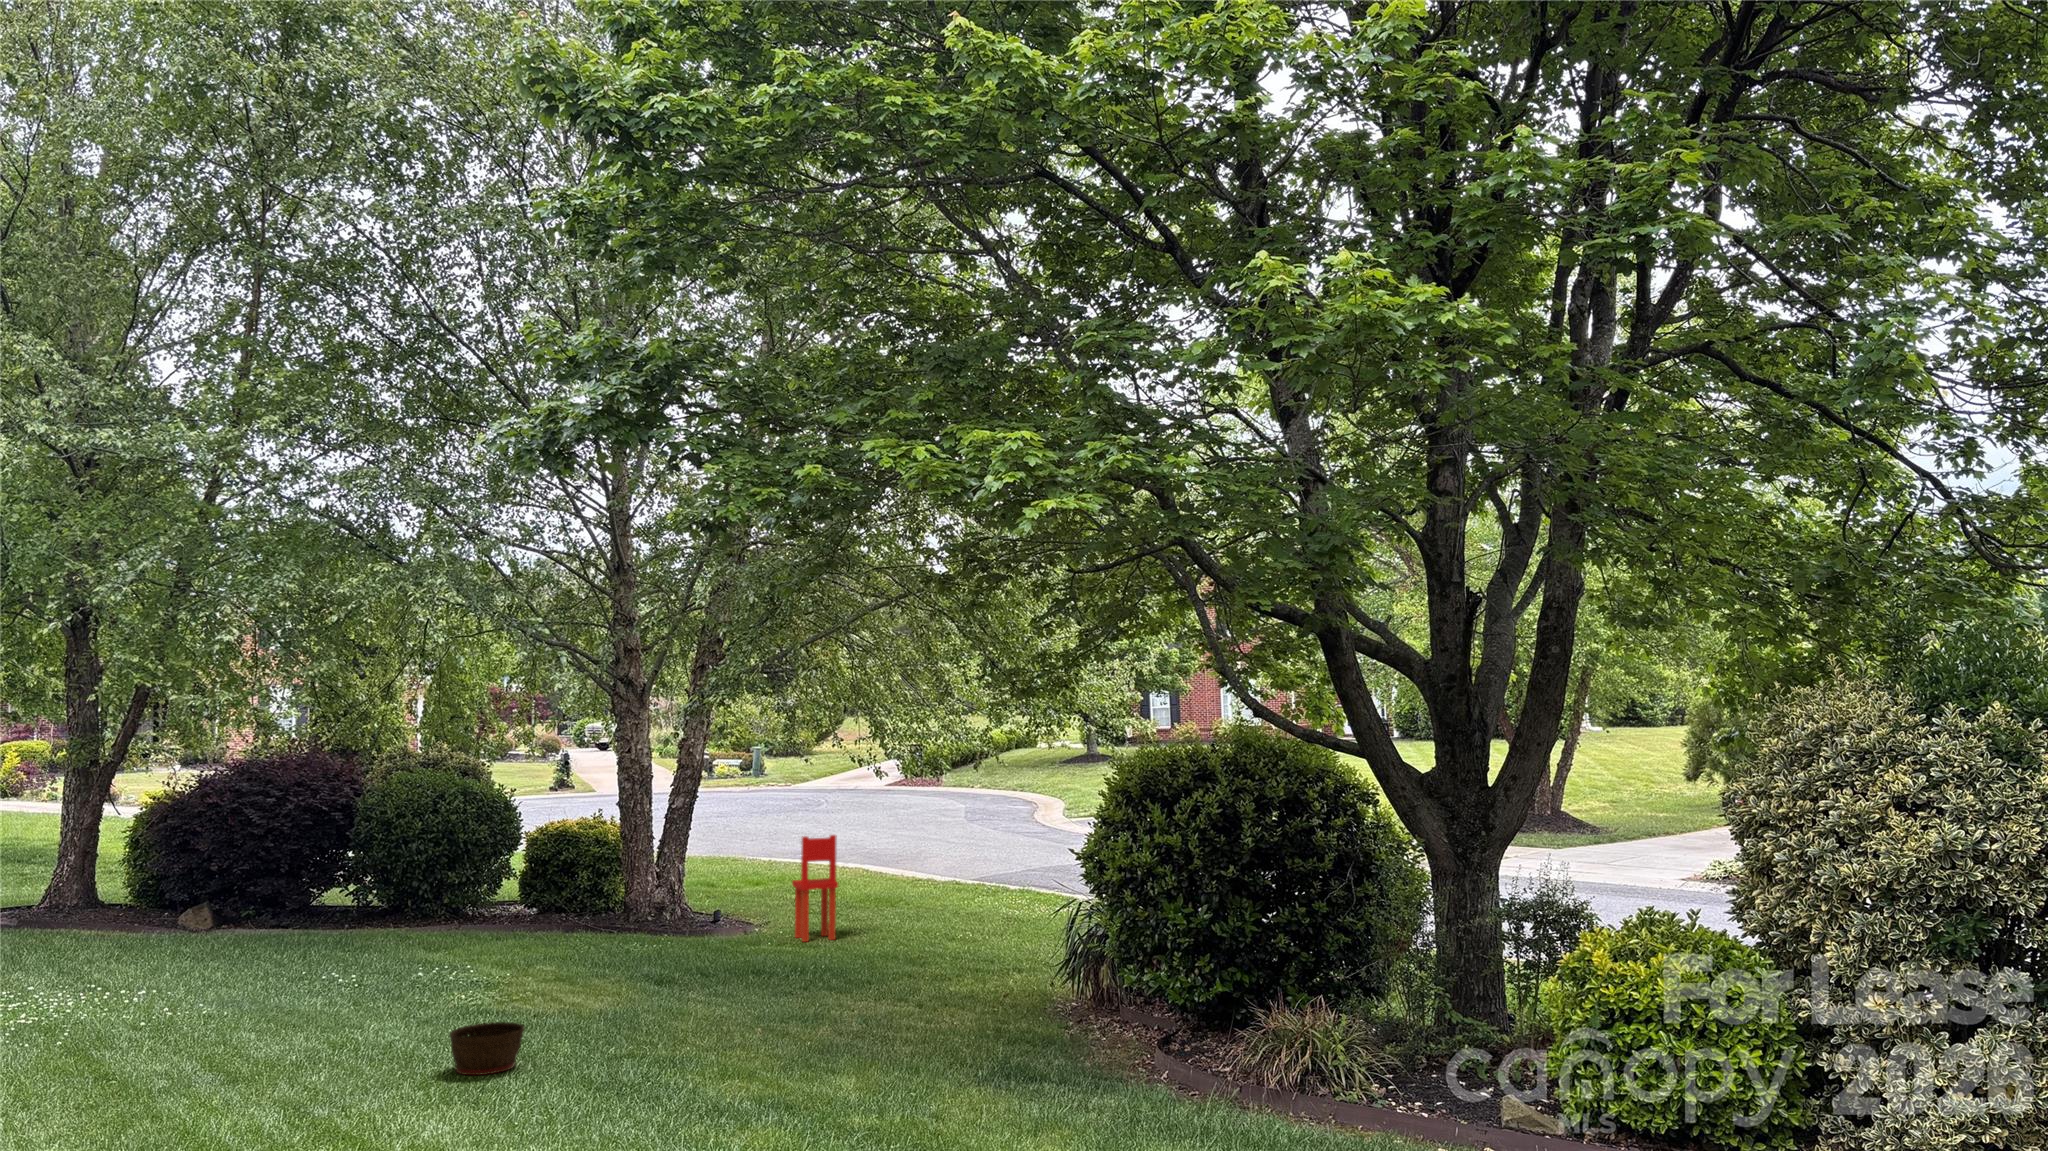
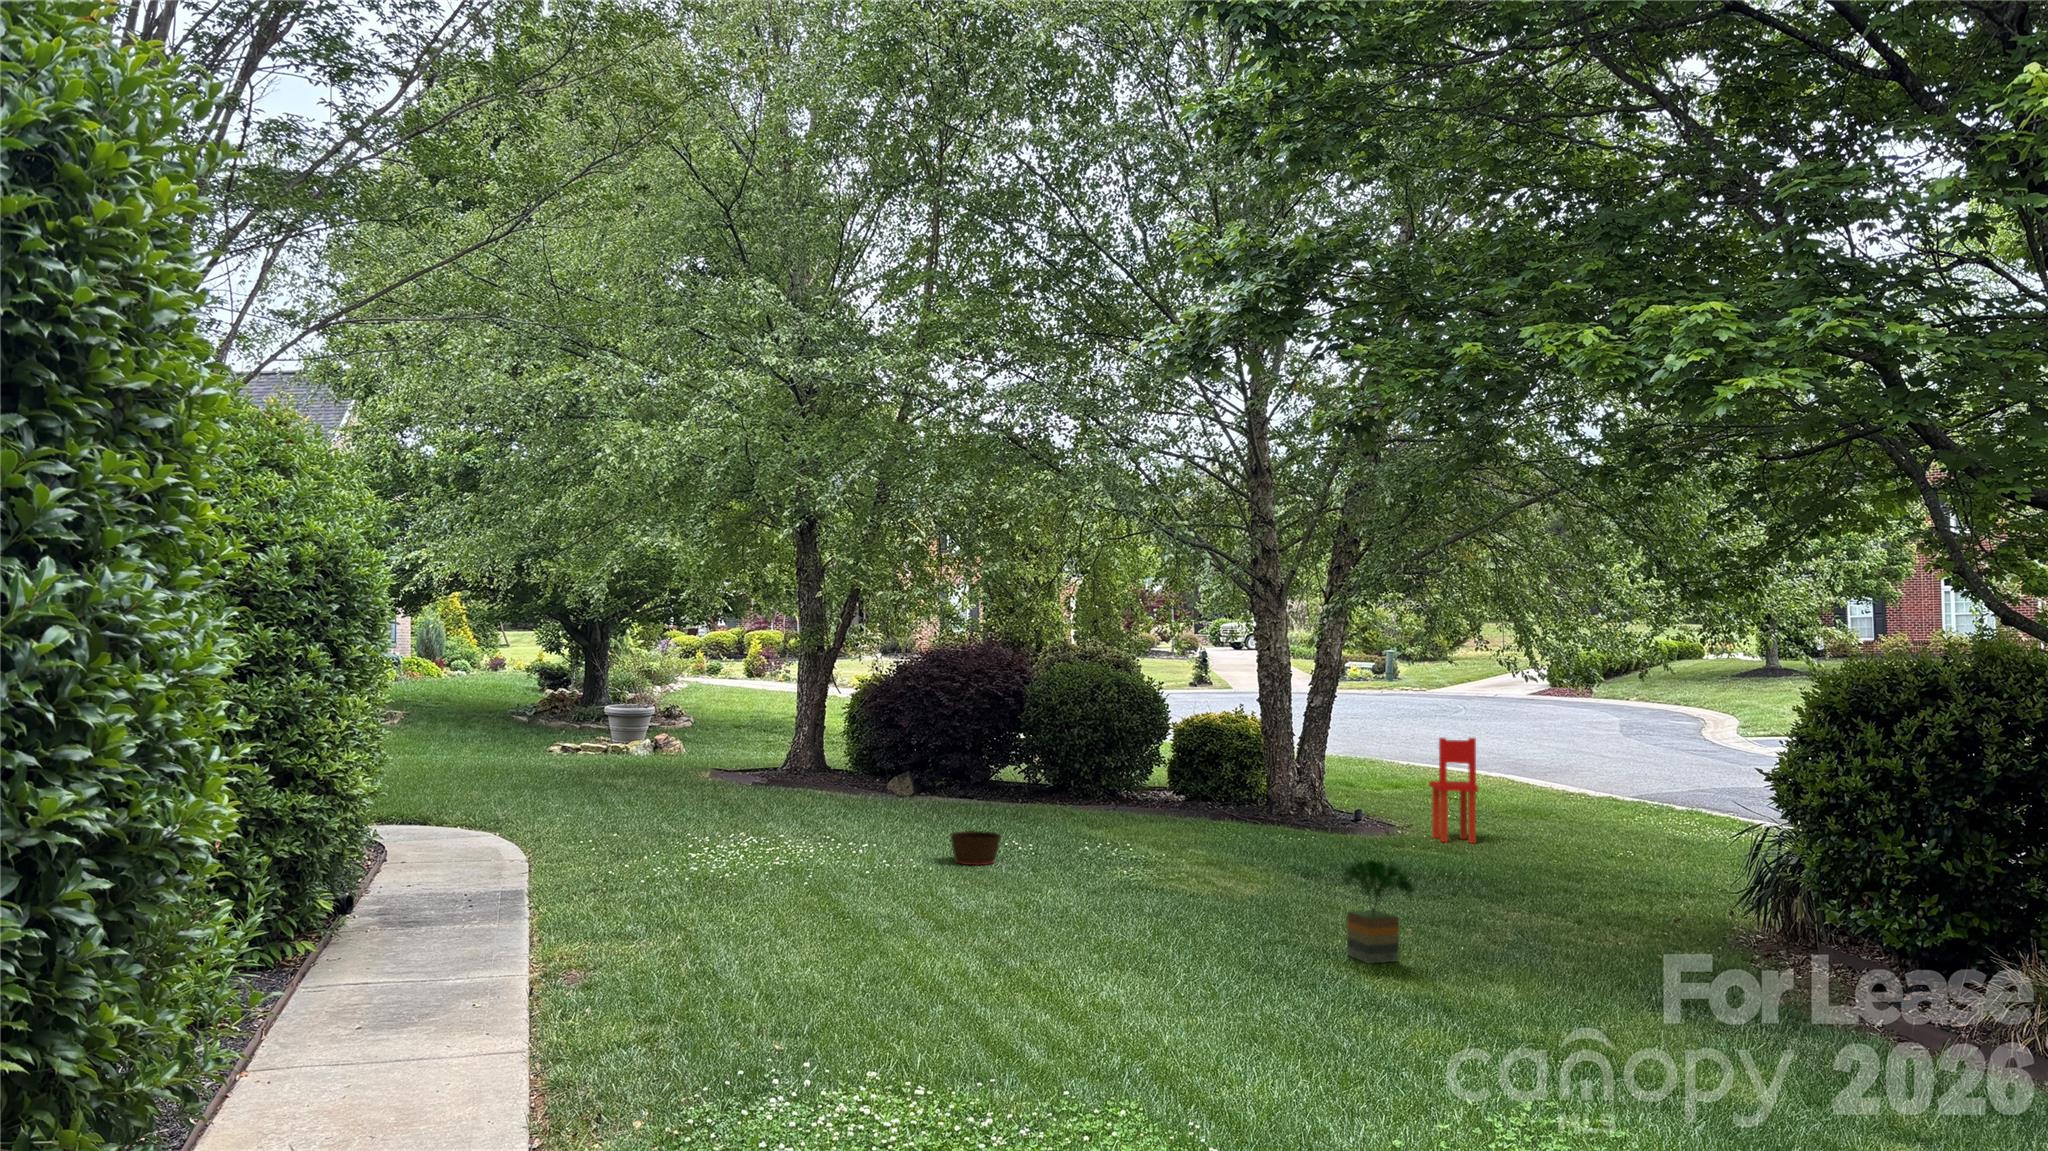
potted tree: none [678,978,760,1094] -> present [1341,860,1414,964]
basket: present [450,1022,525,1075] -> present [951,831,1001,865]

